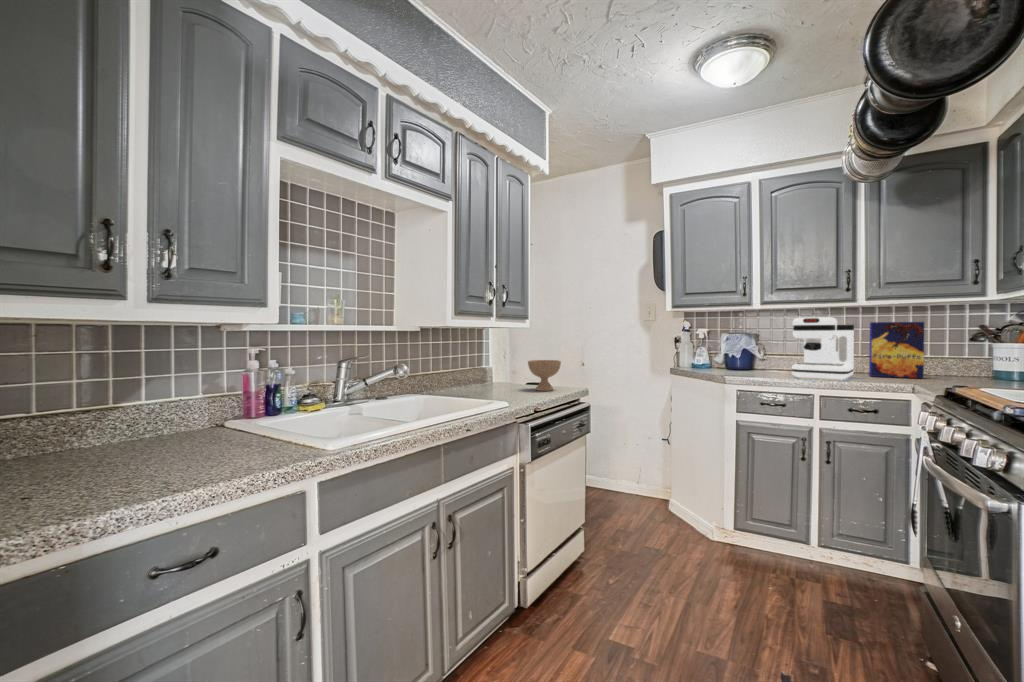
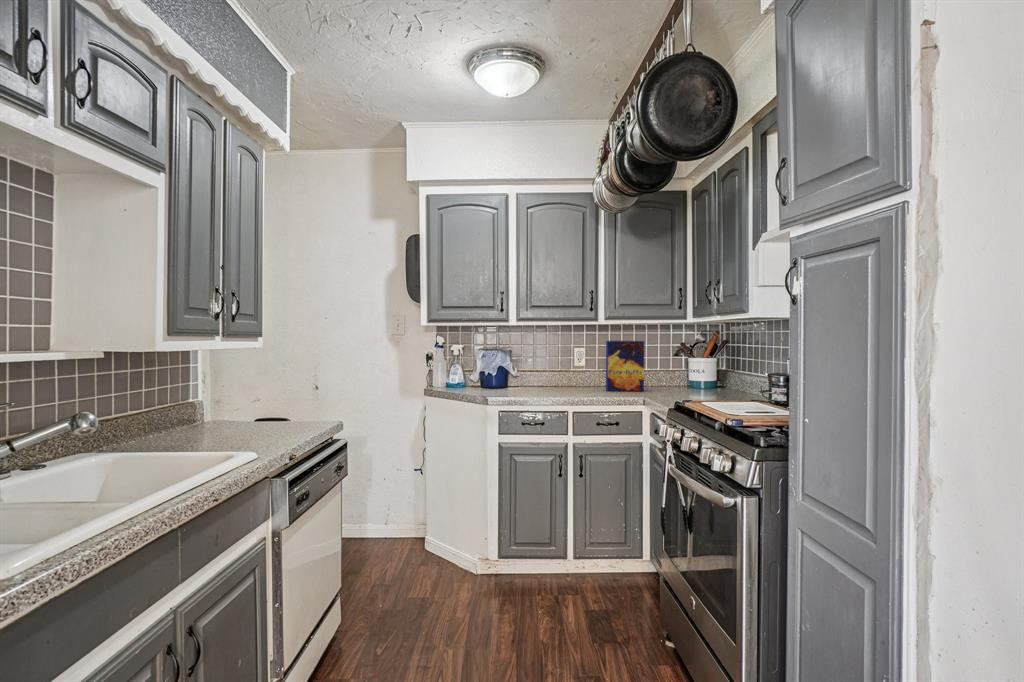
coffee maker: present [792,317,854,380] -> none [548,336,596,397]
bowl: present [528,360,561,391] -> none [267,389,313,430]

